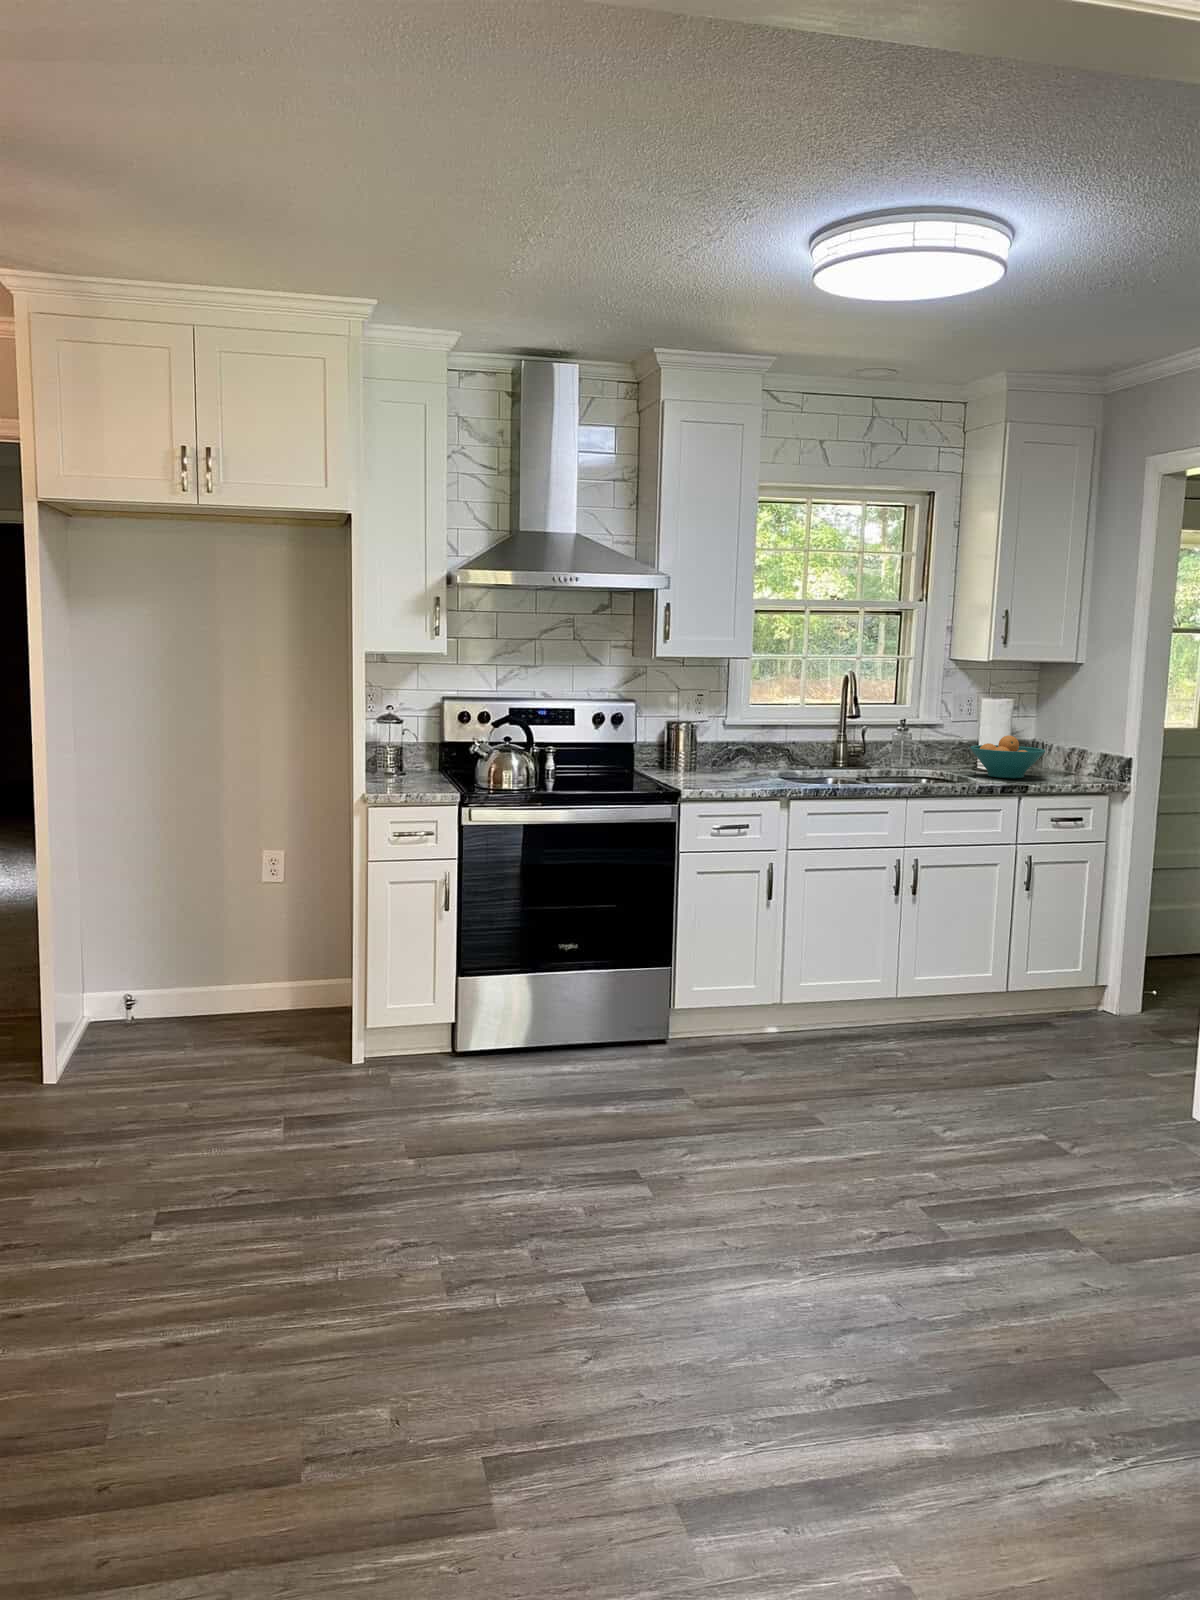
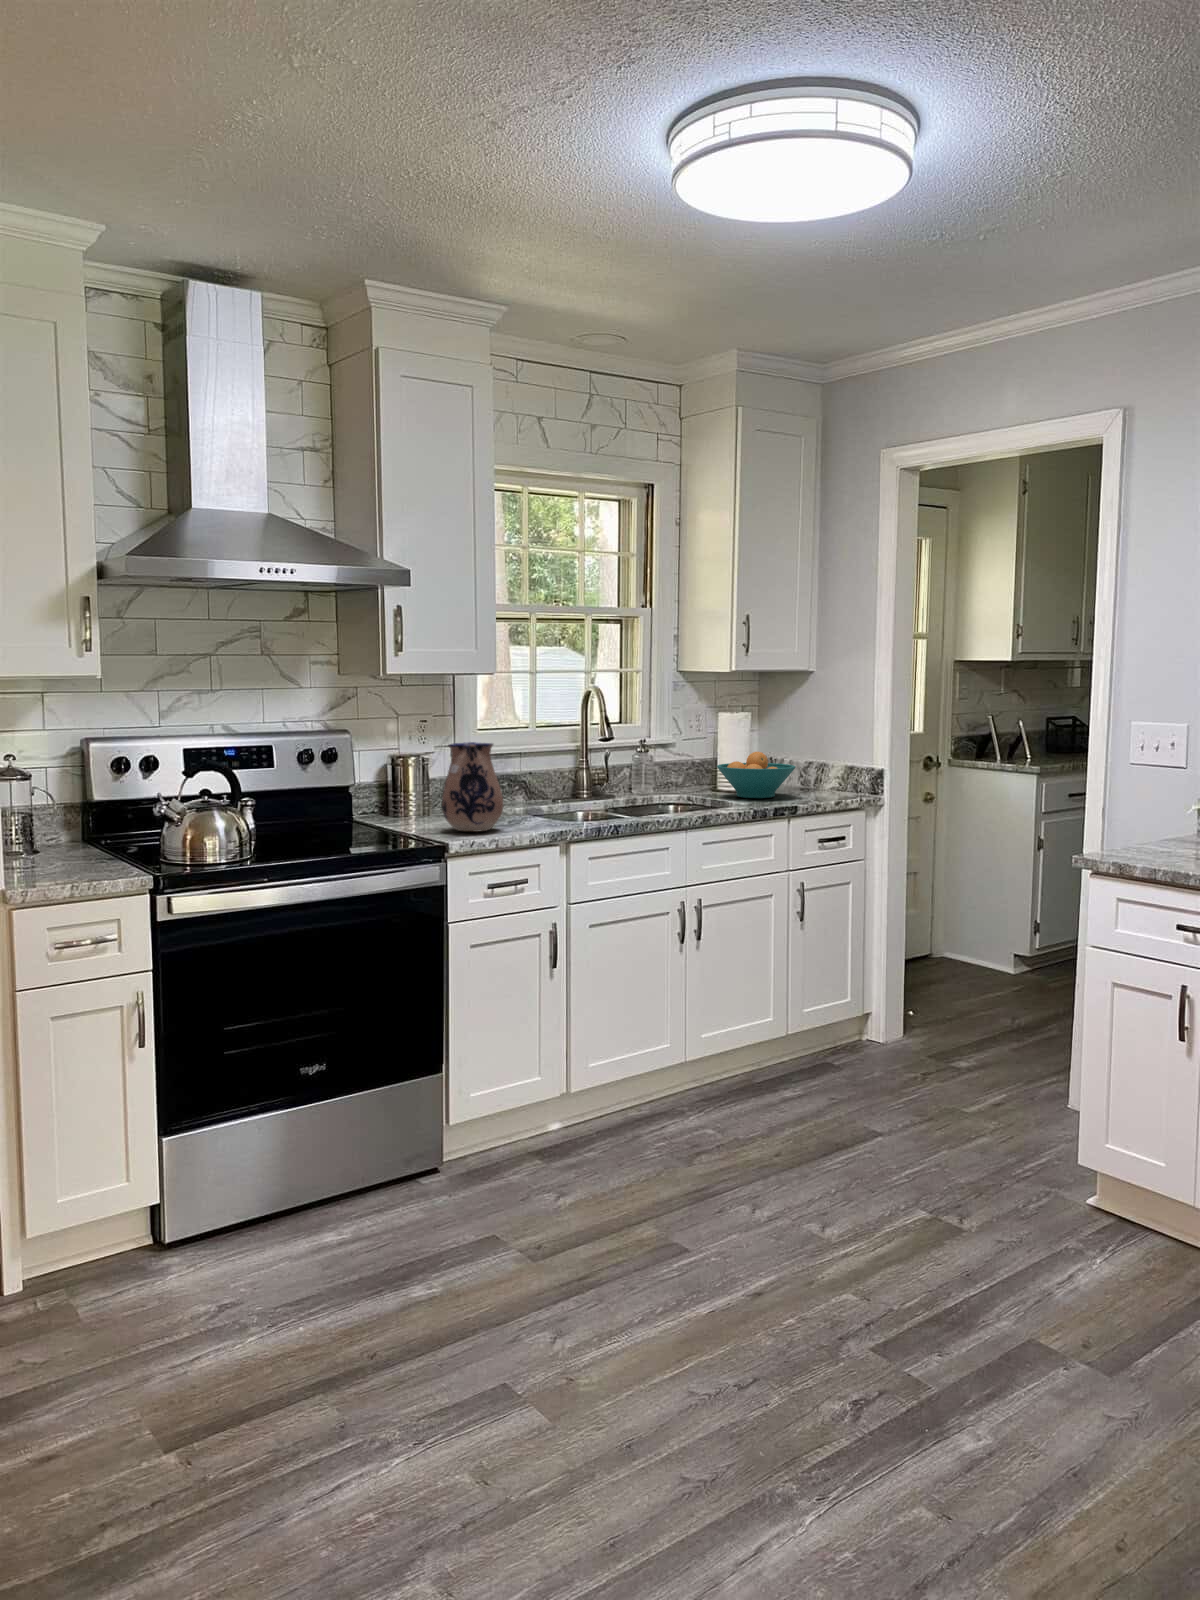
ceramic pitcher: none [694,713,743,785] -> present [442,742,503,831]

